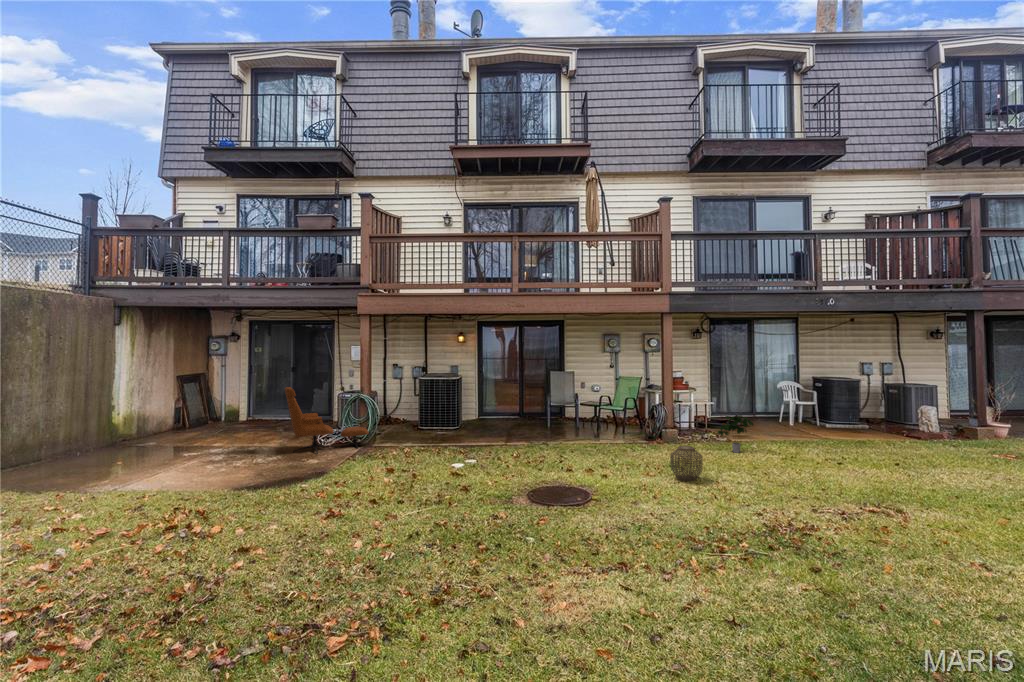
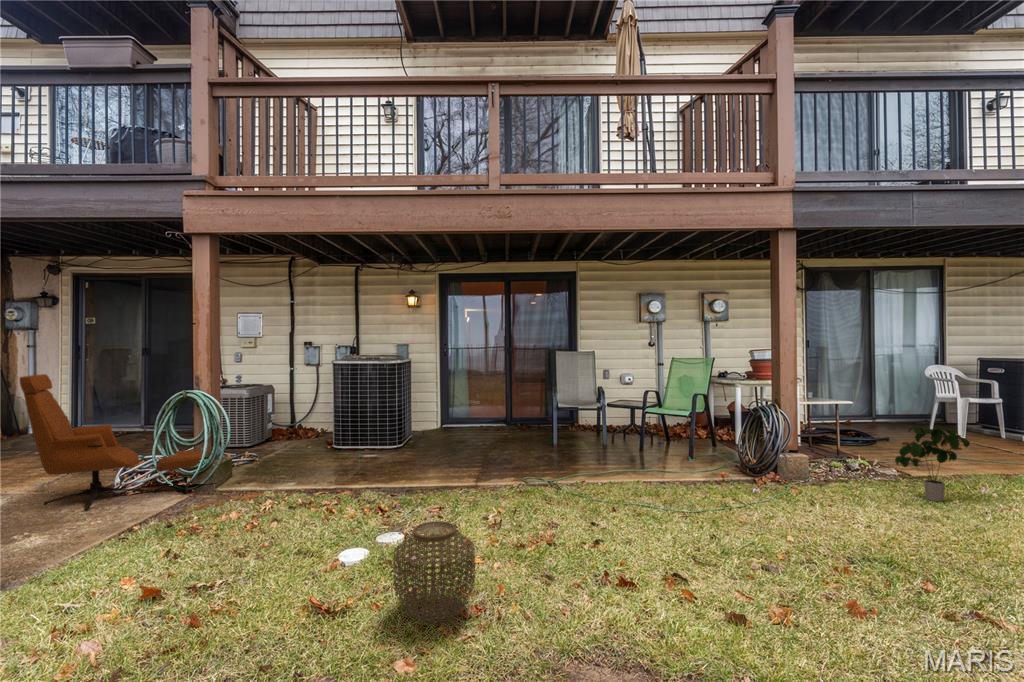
woven basket: present [670,446,703,481] -> present [393,521,475,623]

